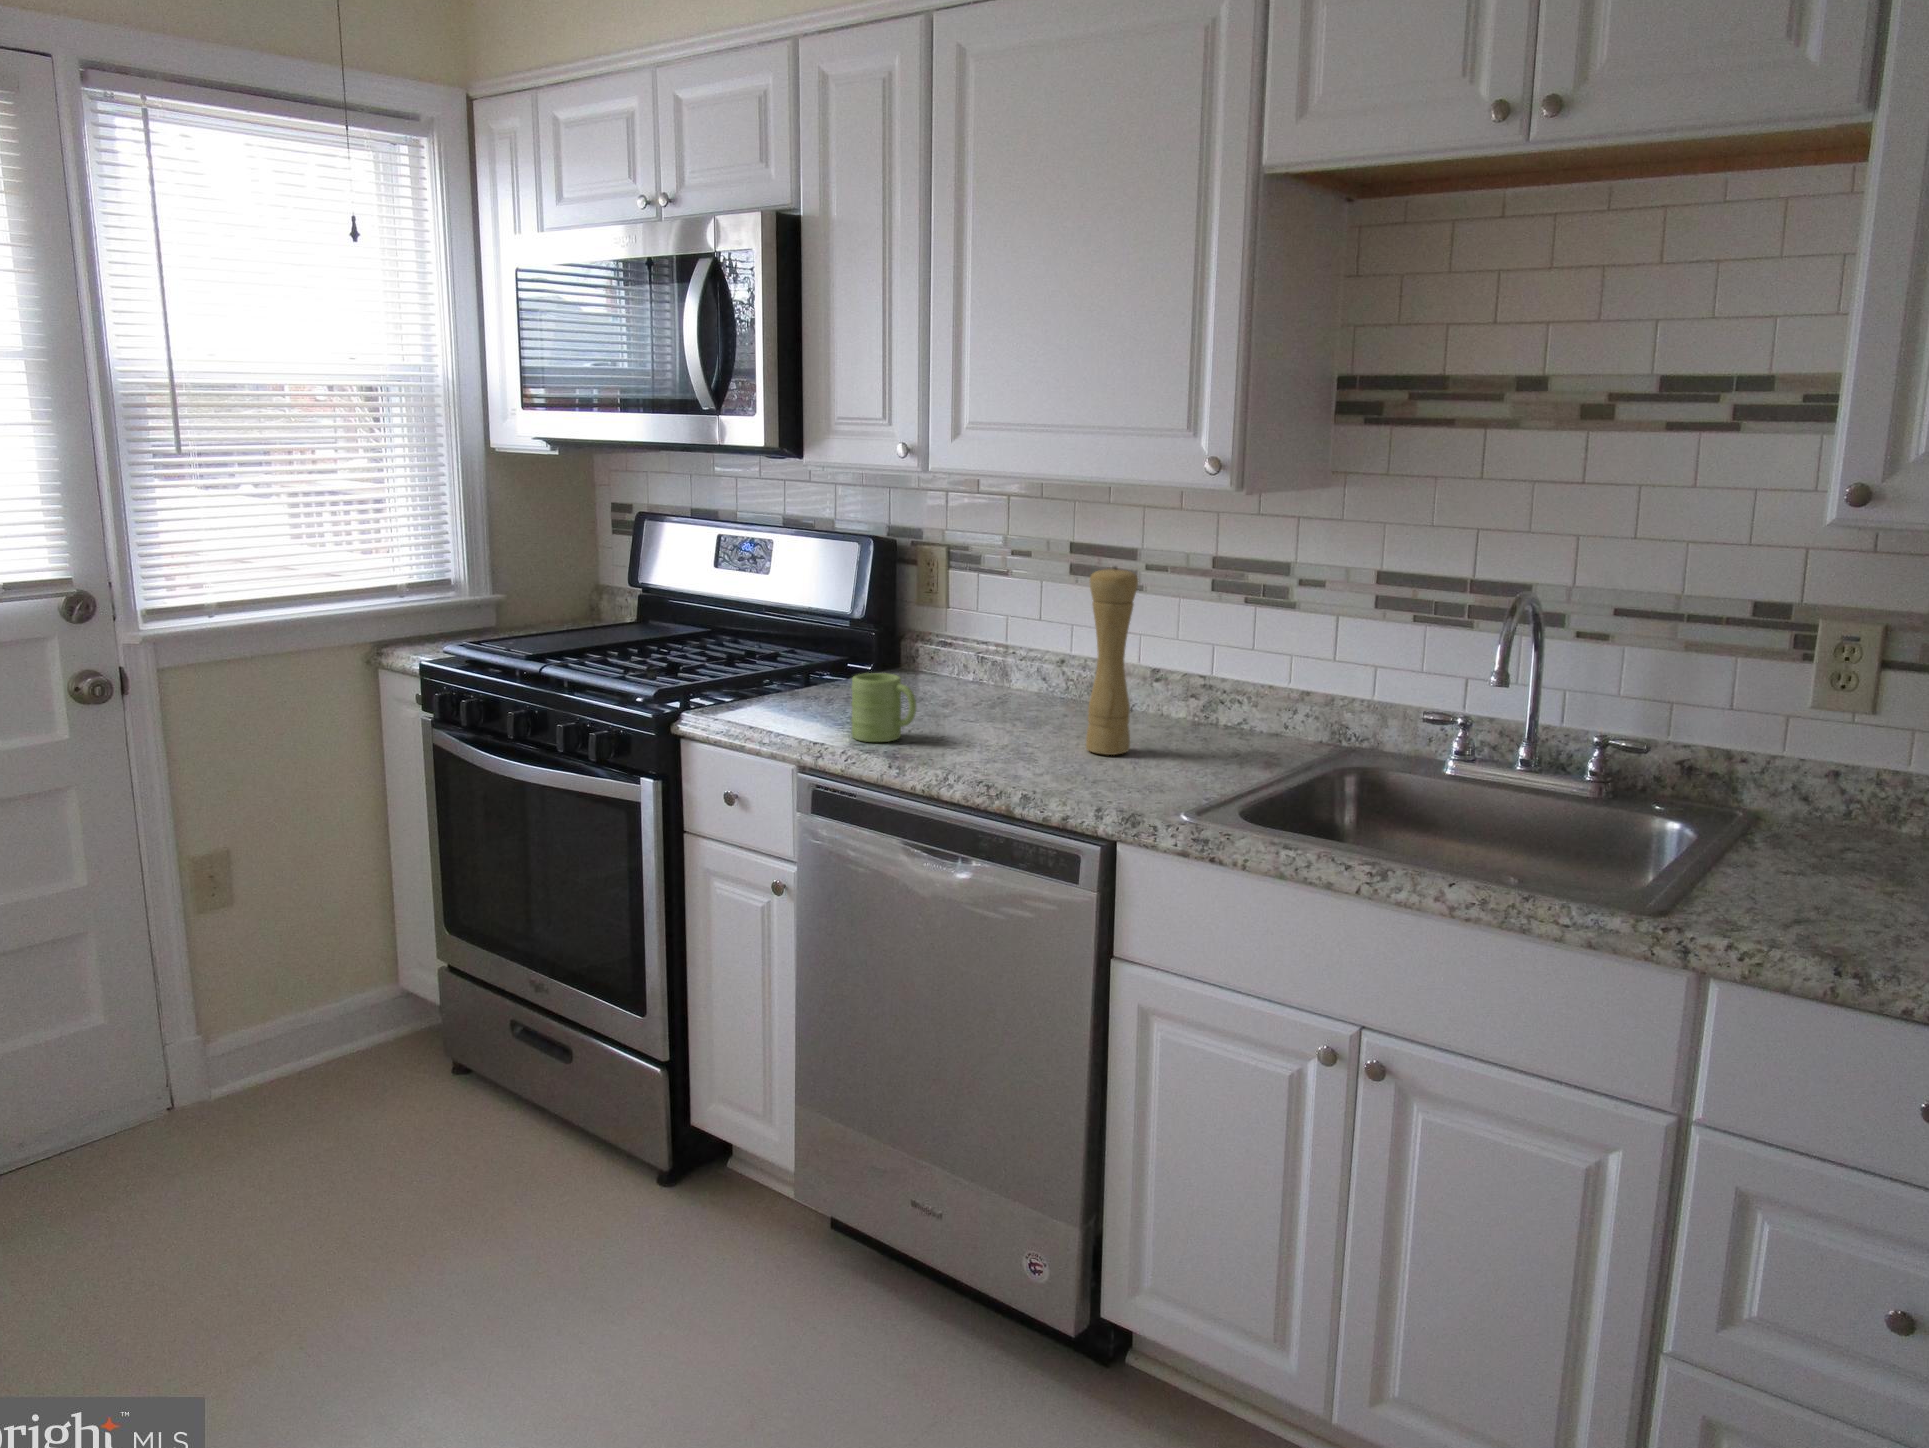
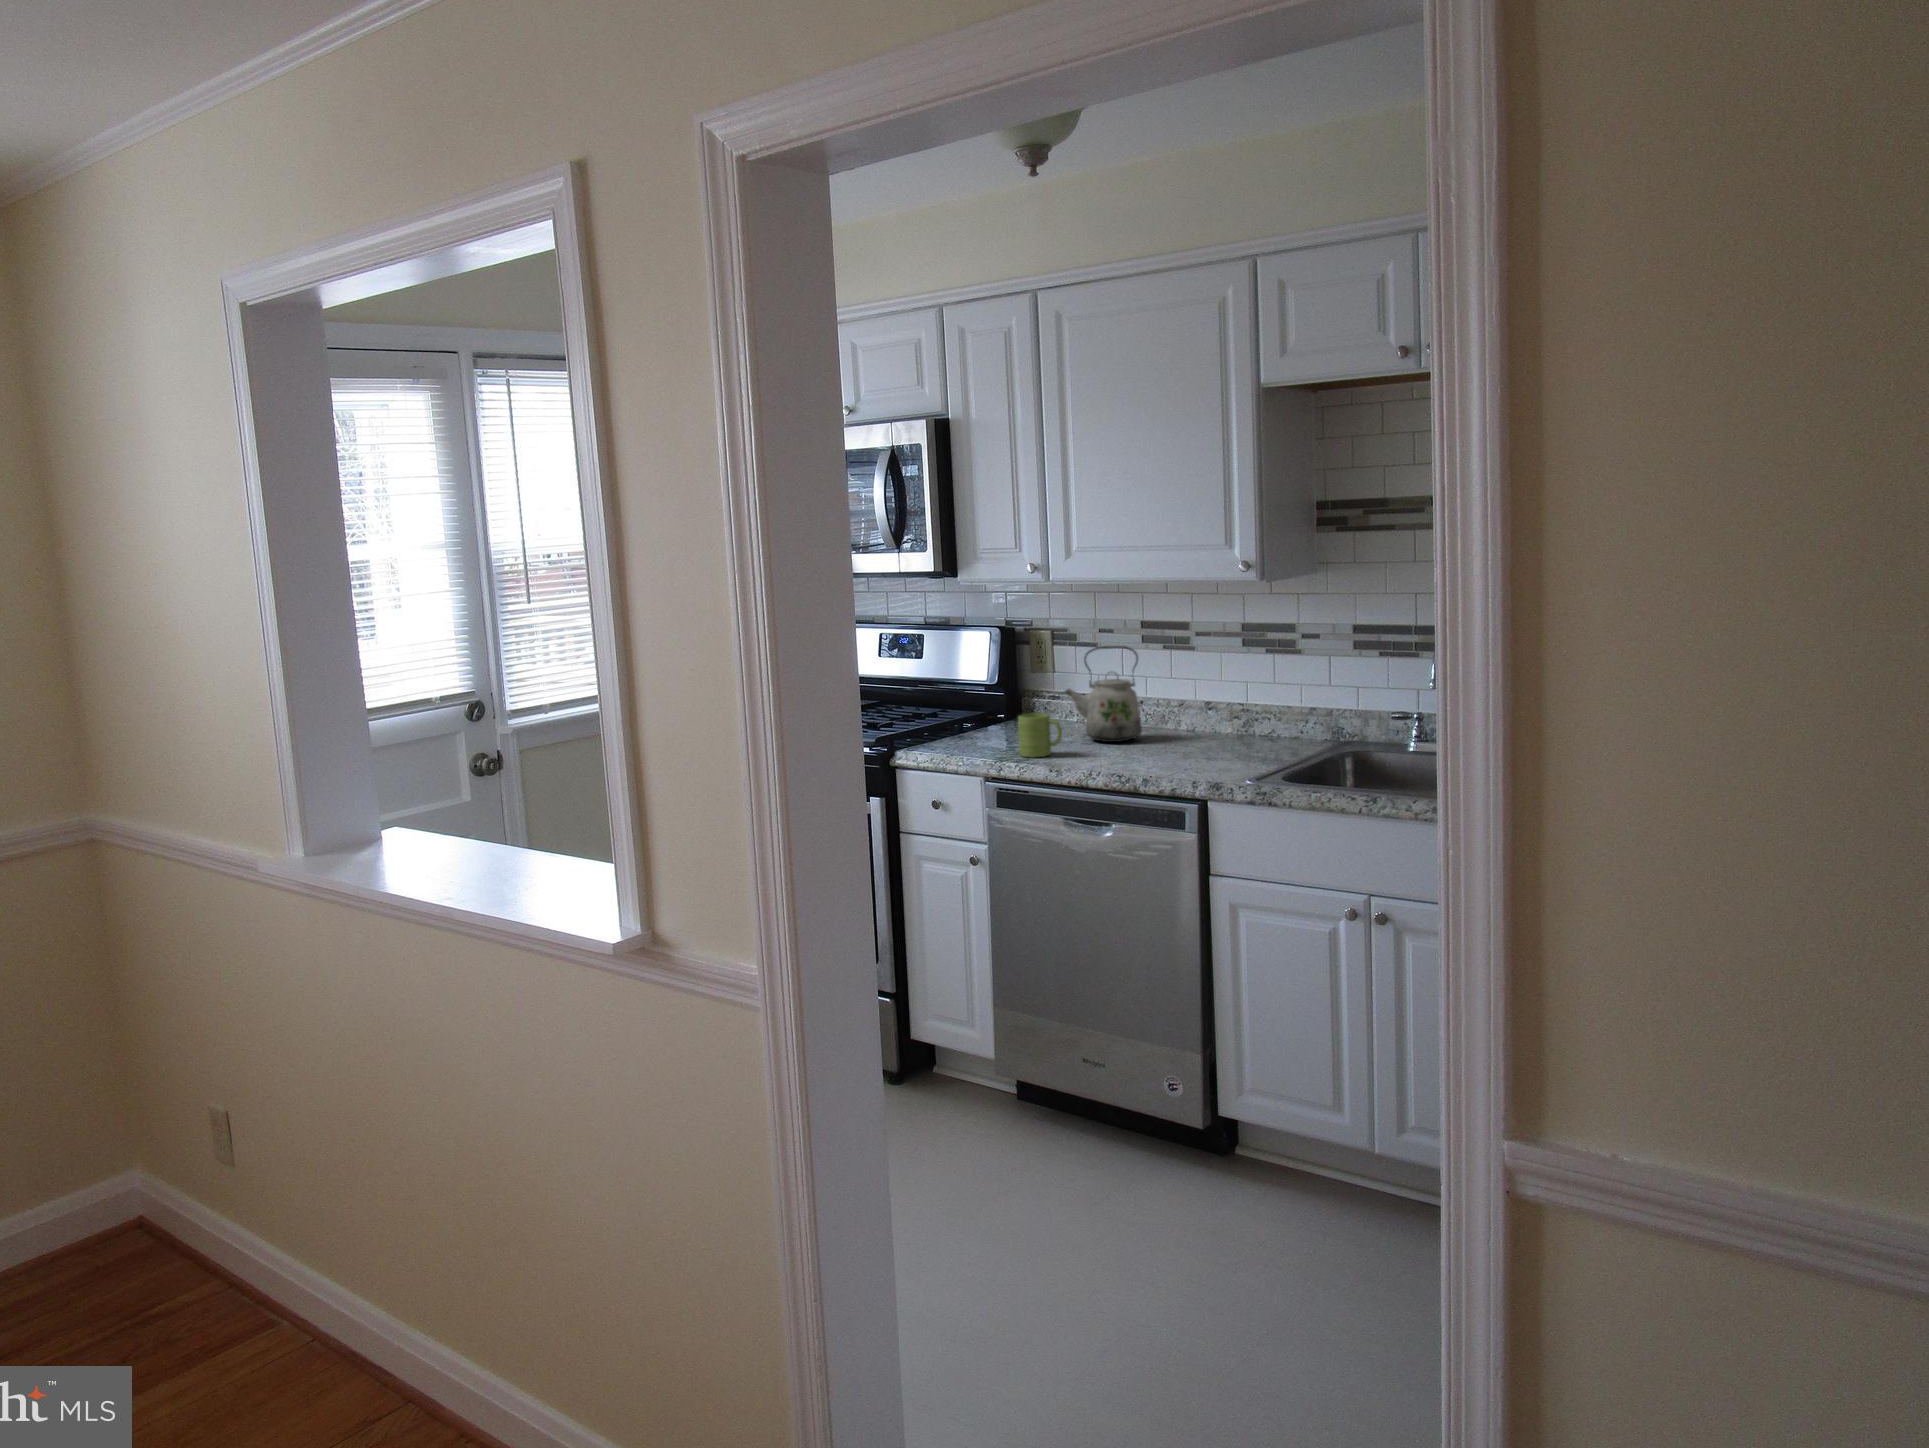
pepper mill: present [1086,566,1138,755] -> none [1169,634,1202,755]
kettle: none [938,576,1053,722] -> present [1064,646,1142,742]

